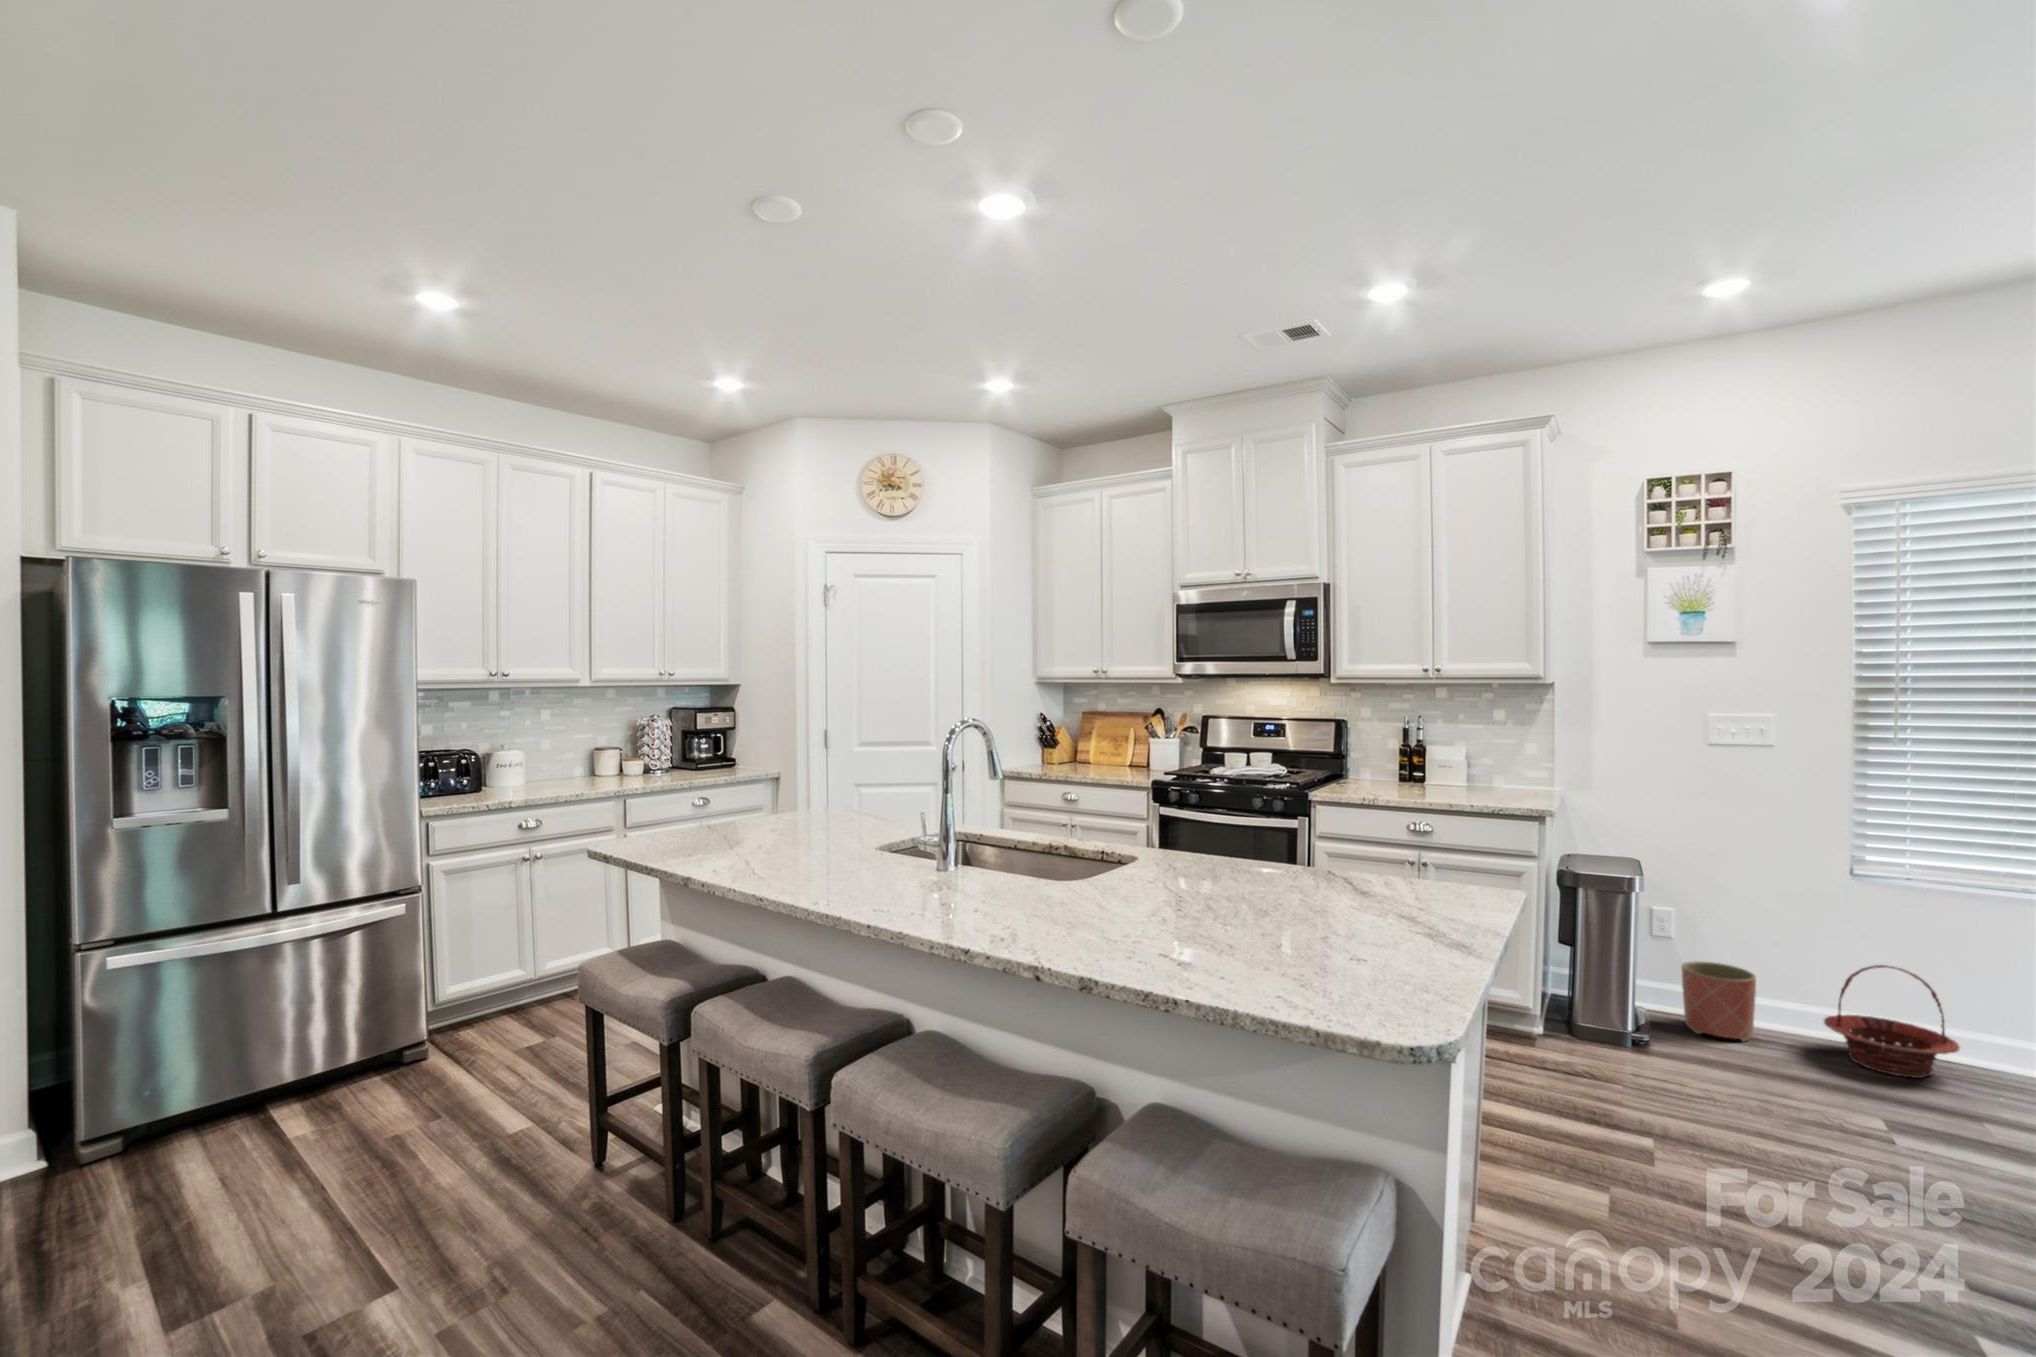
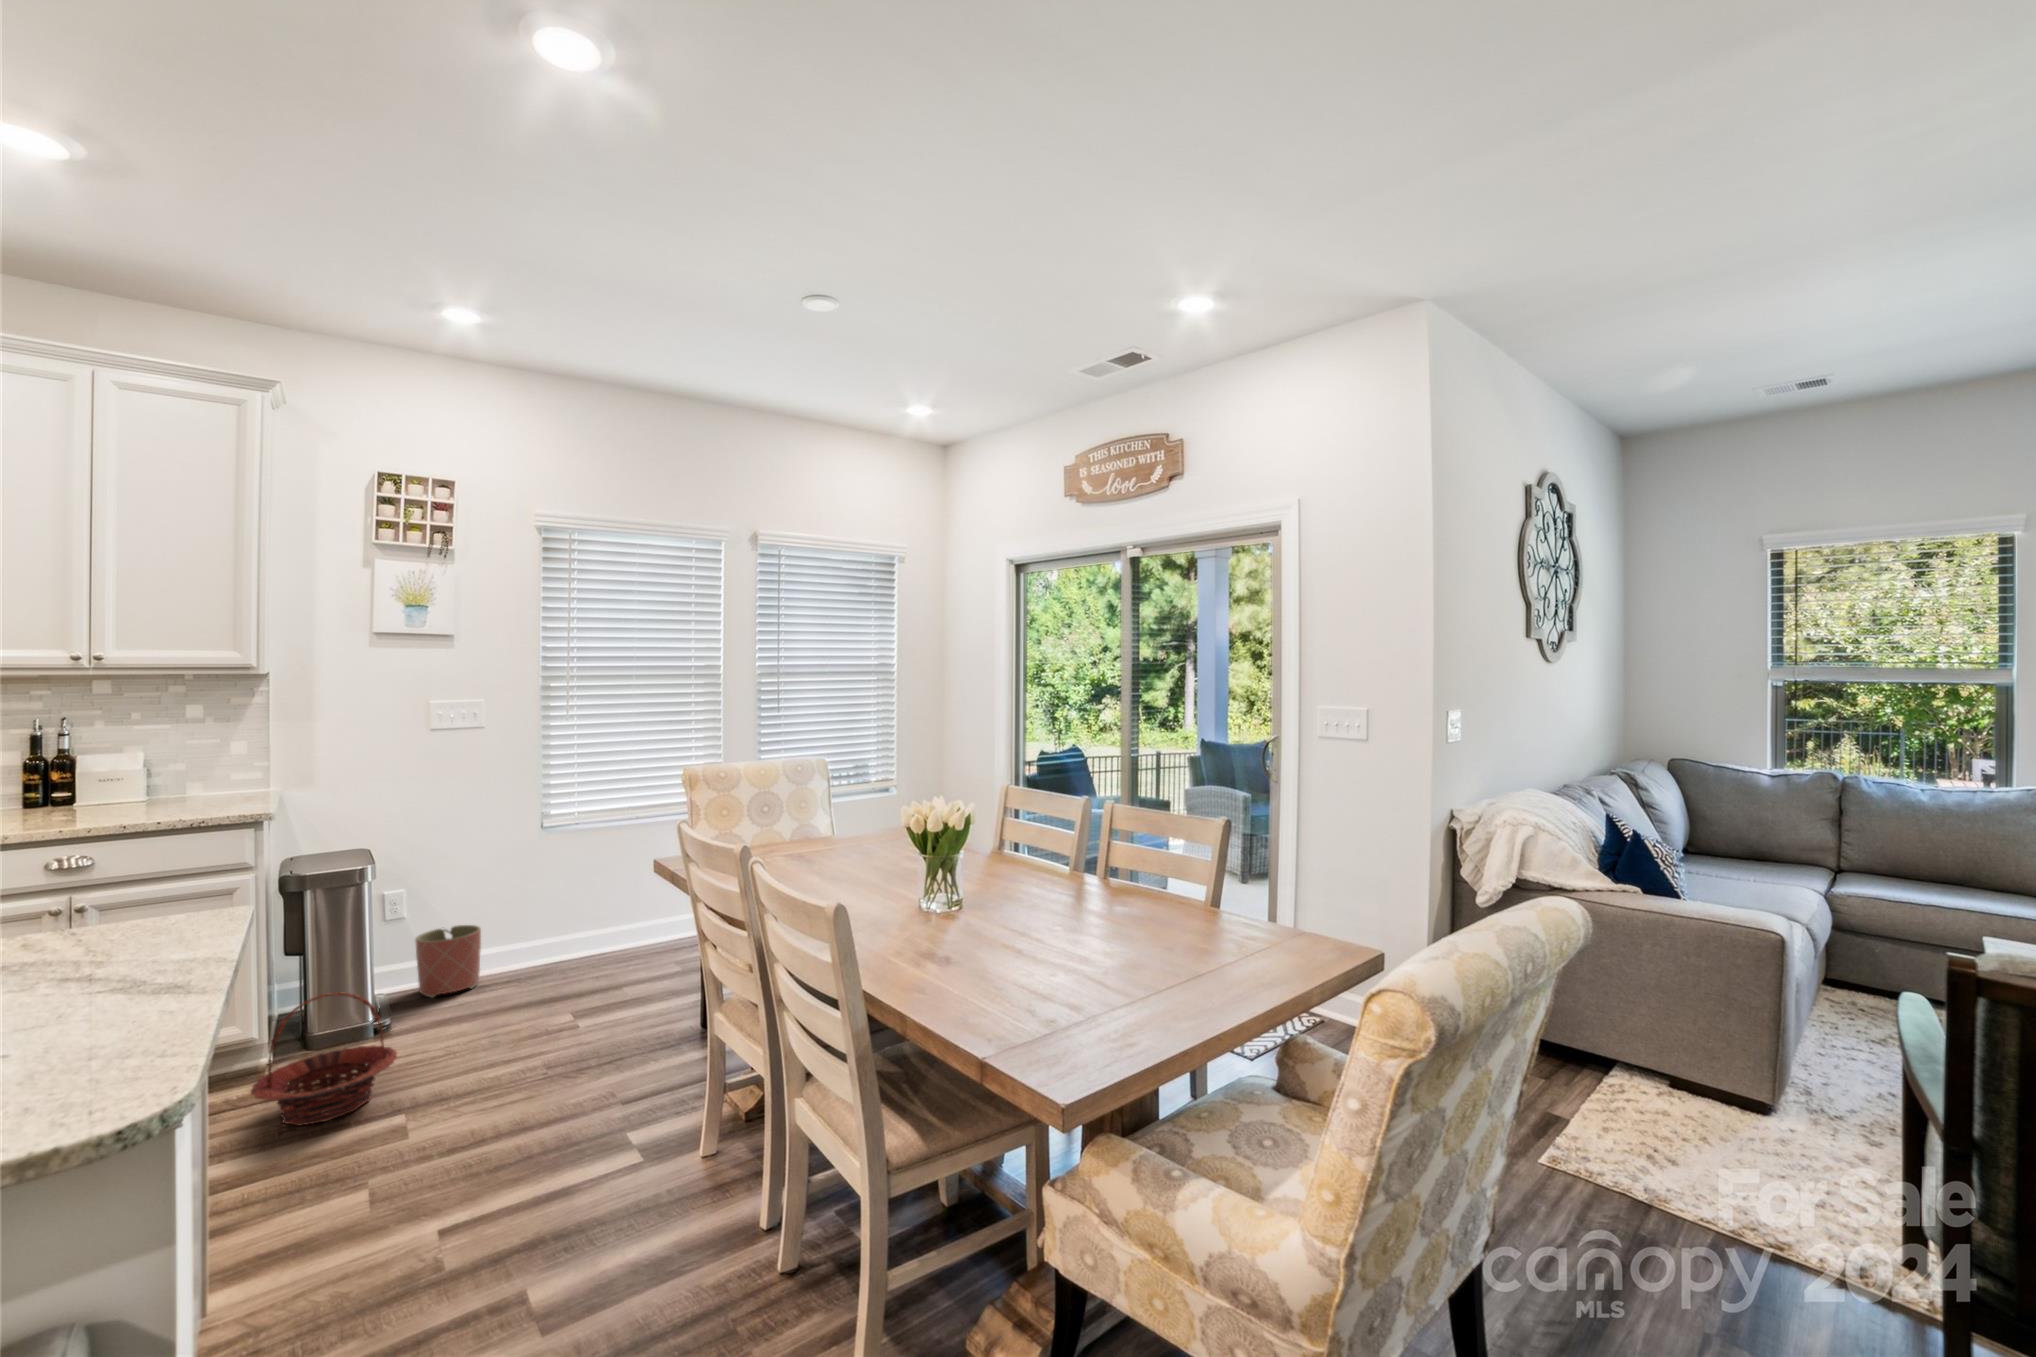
basket: present [1824,965,1960,1078] -> present [250,993,397,1126]

